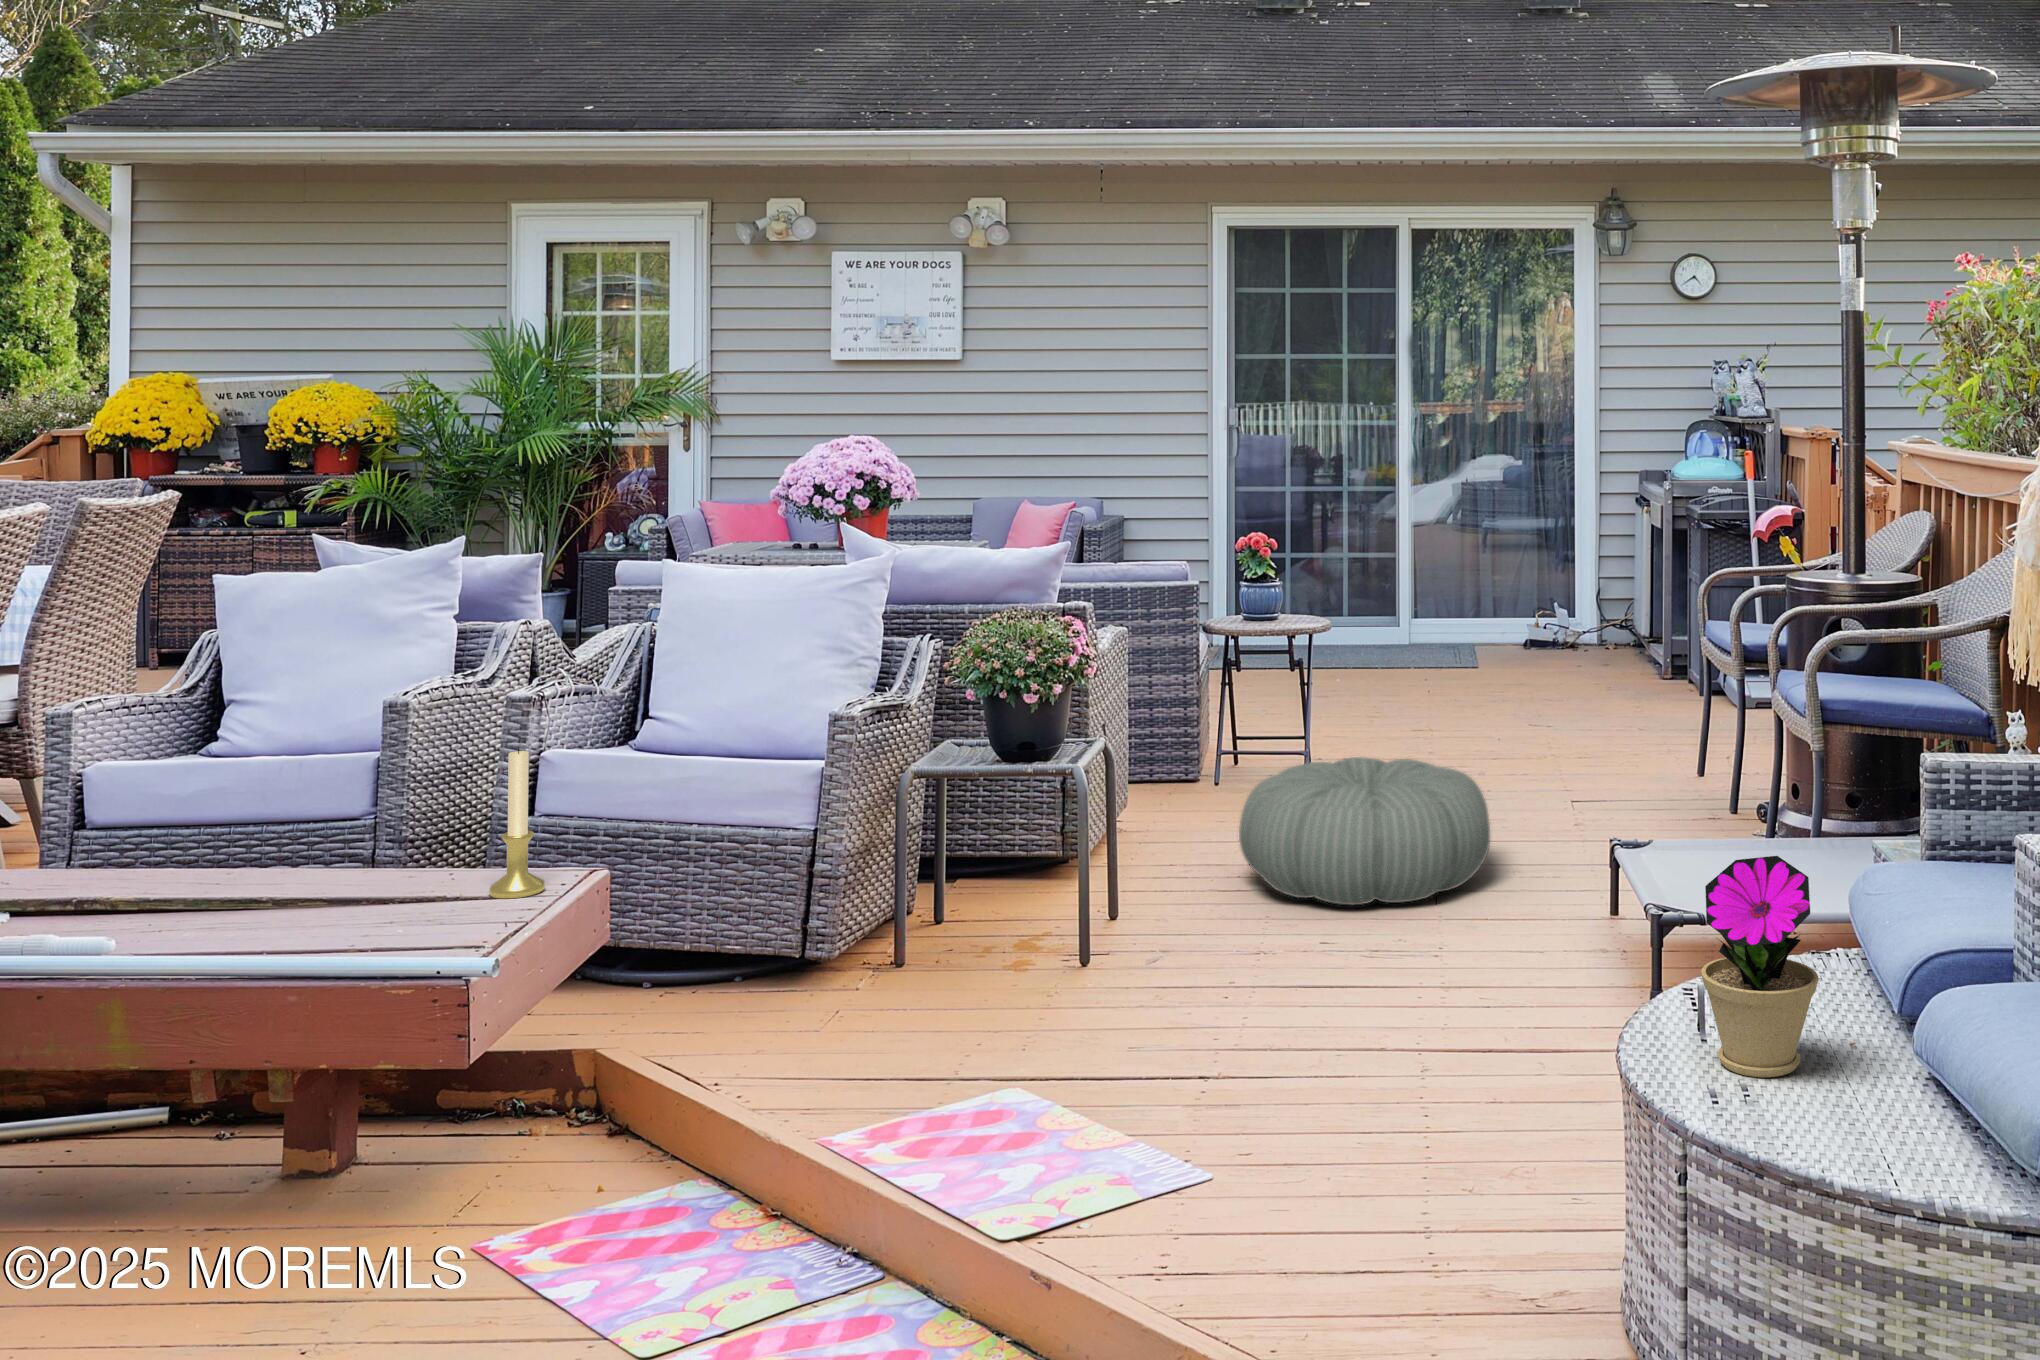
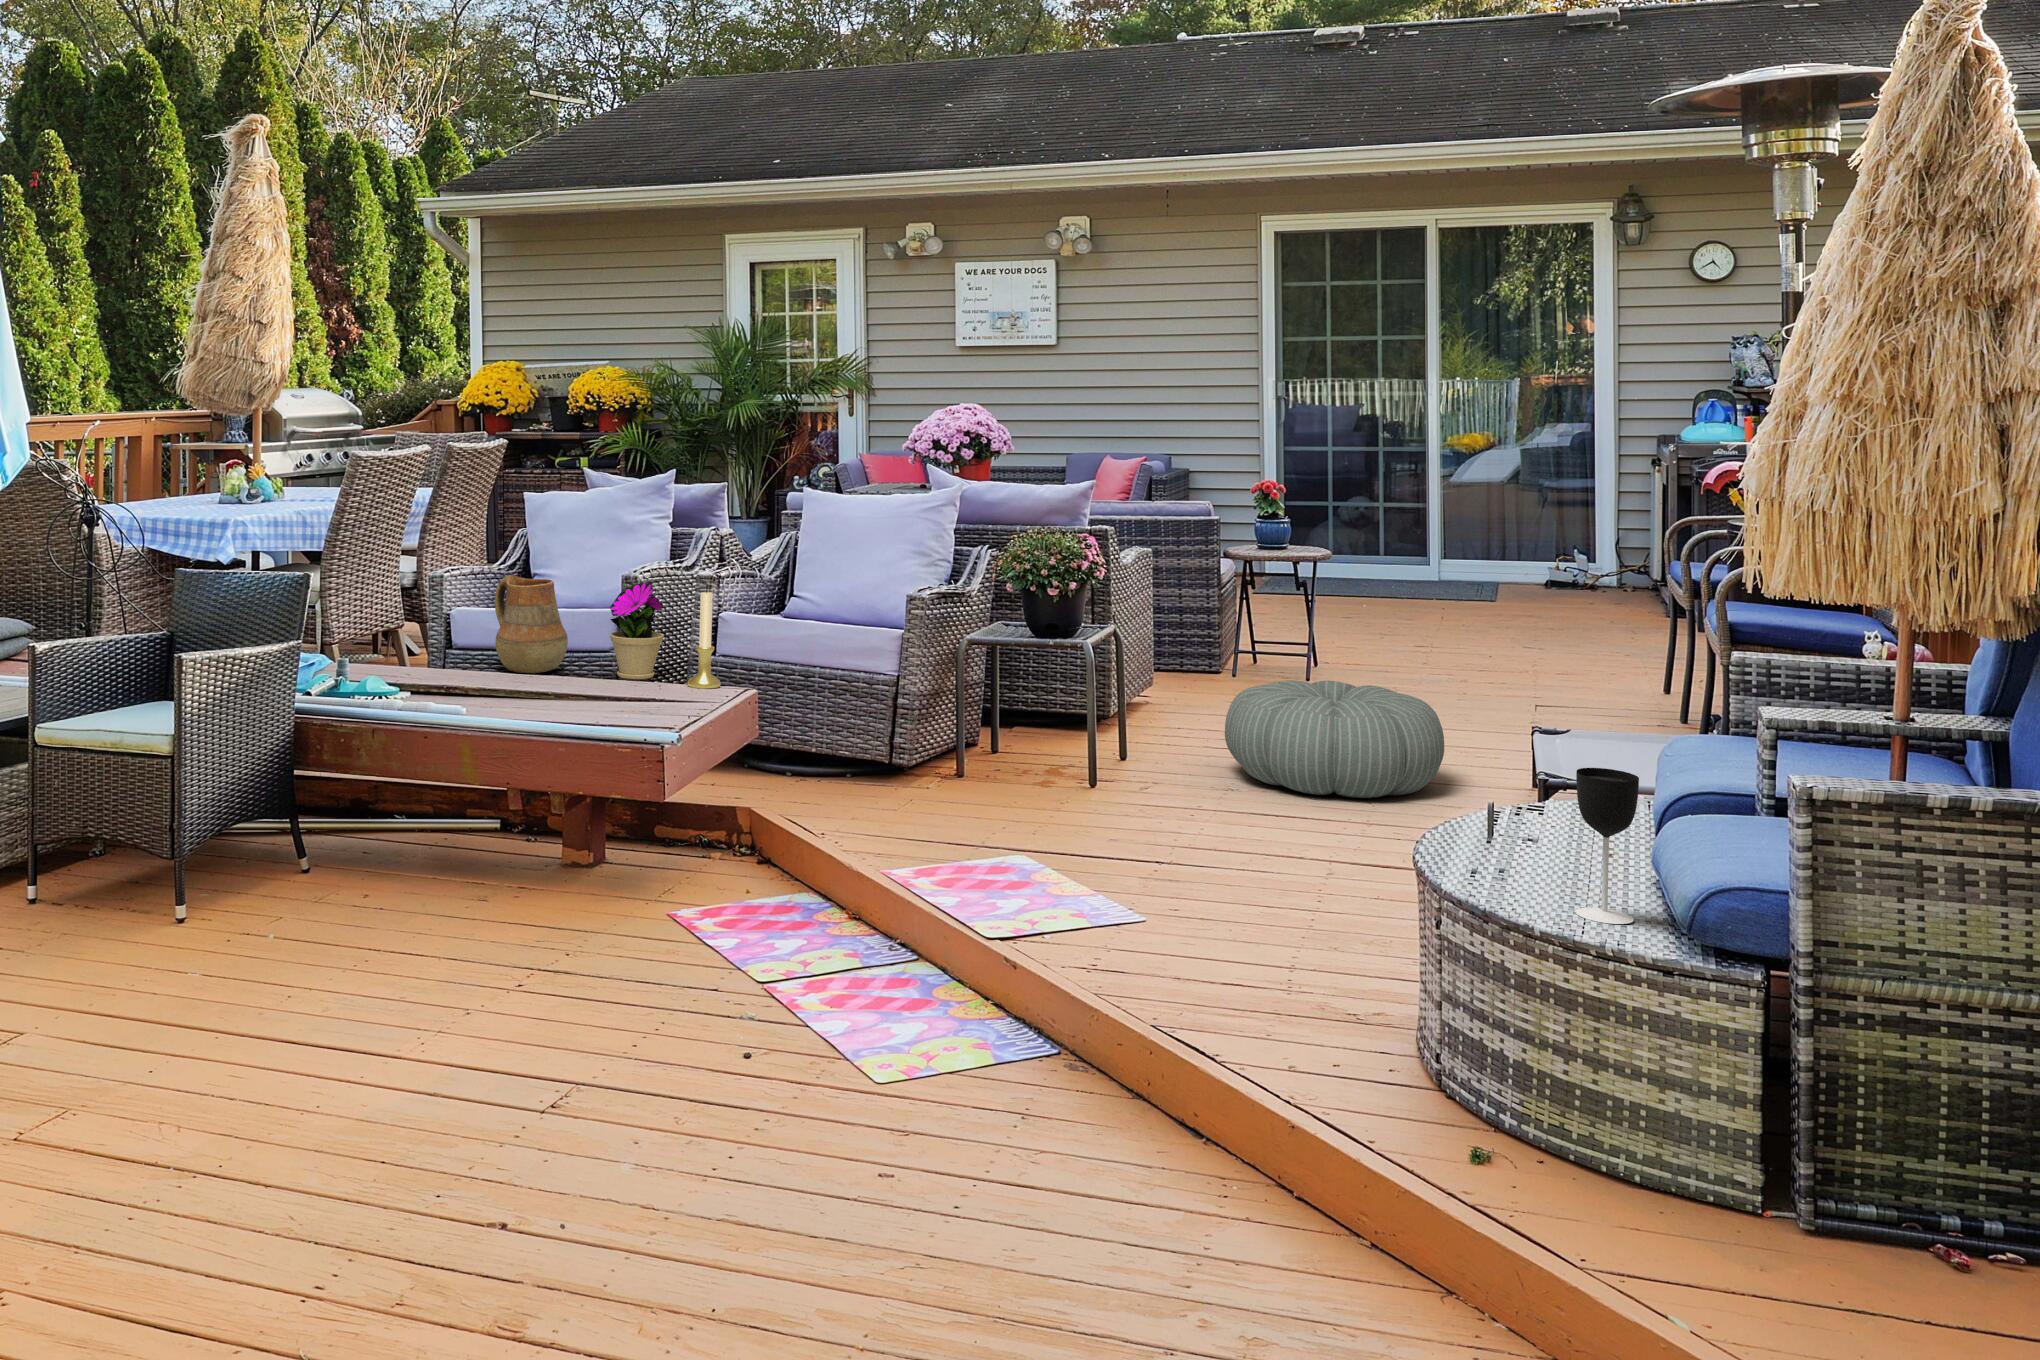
pitcher: none [132,752,272,910] -> present [495,575,568,673]
flower pot: present [1701,856,1818,1078] -> present [610,582,664,679]
wine glass: none [1874,958,1952,1173] -> present [1575,768,1639,924]

